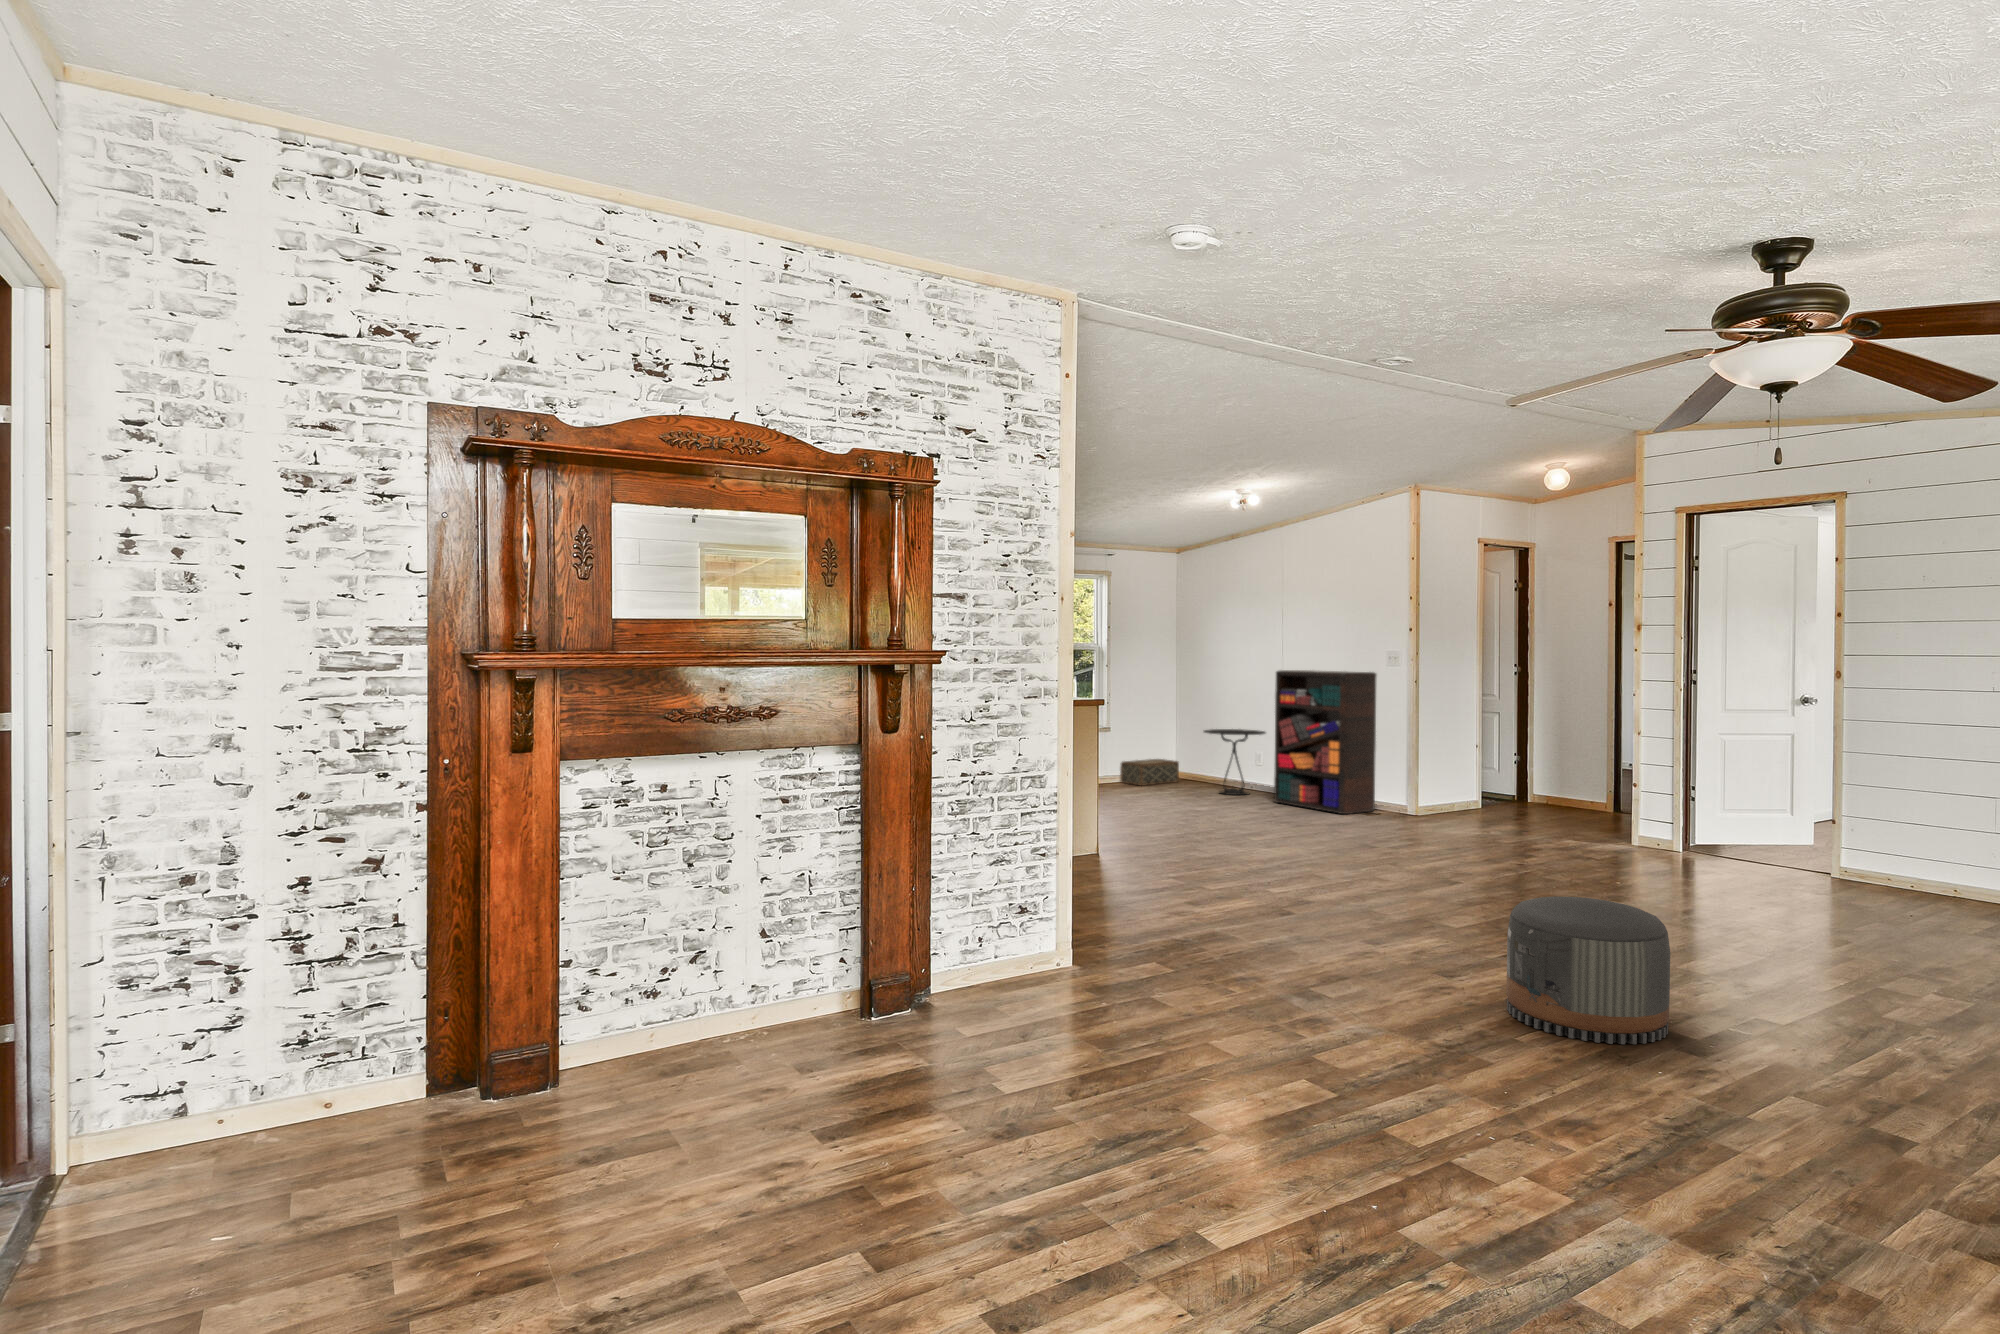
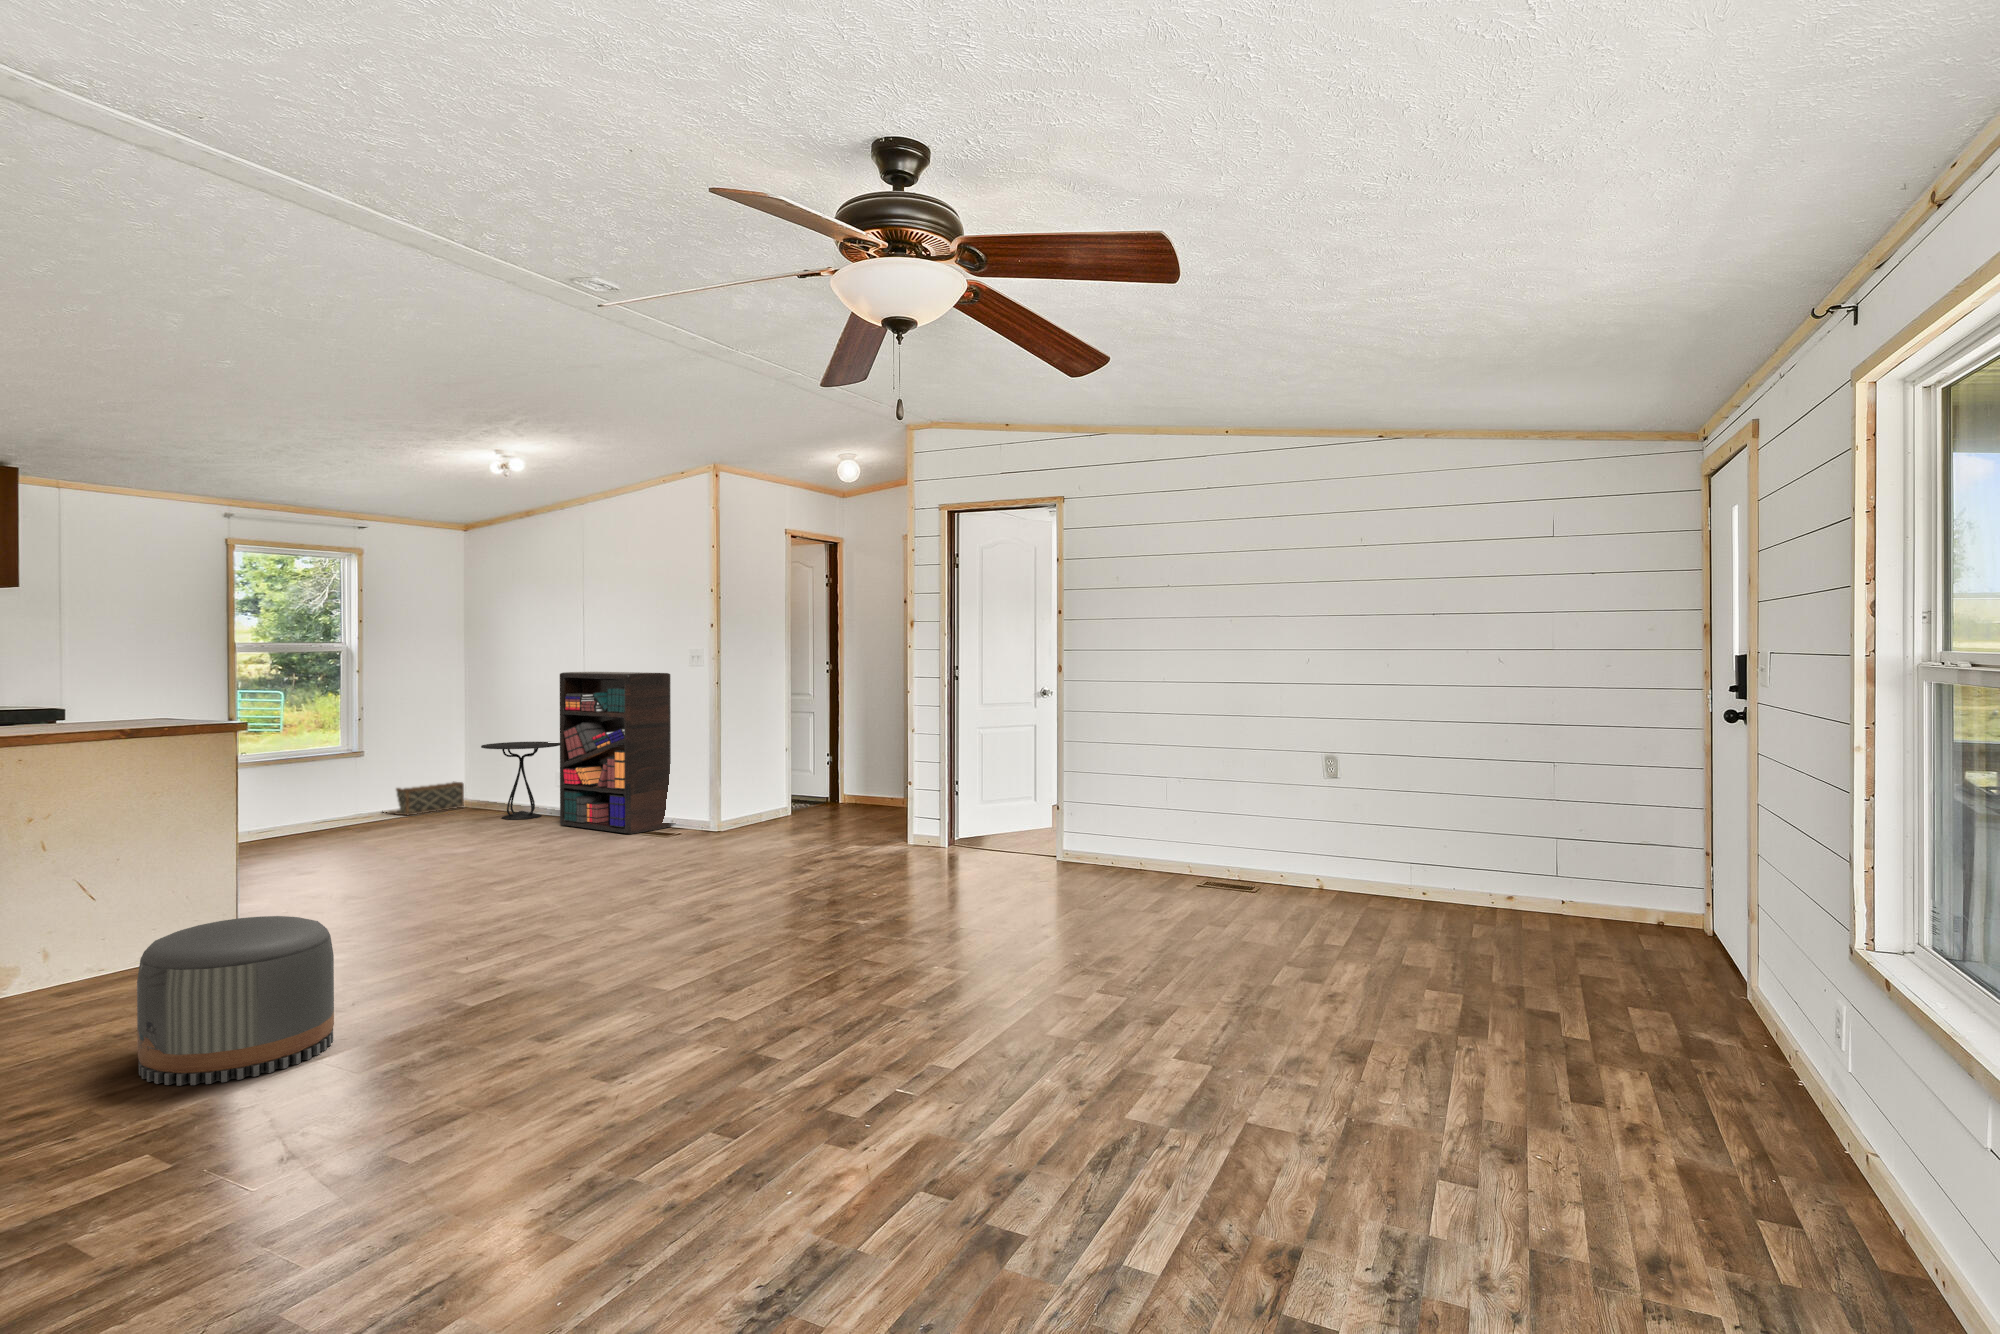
pouf: present [1506,896,1670,1044] -> present [137,916,334,1085]

